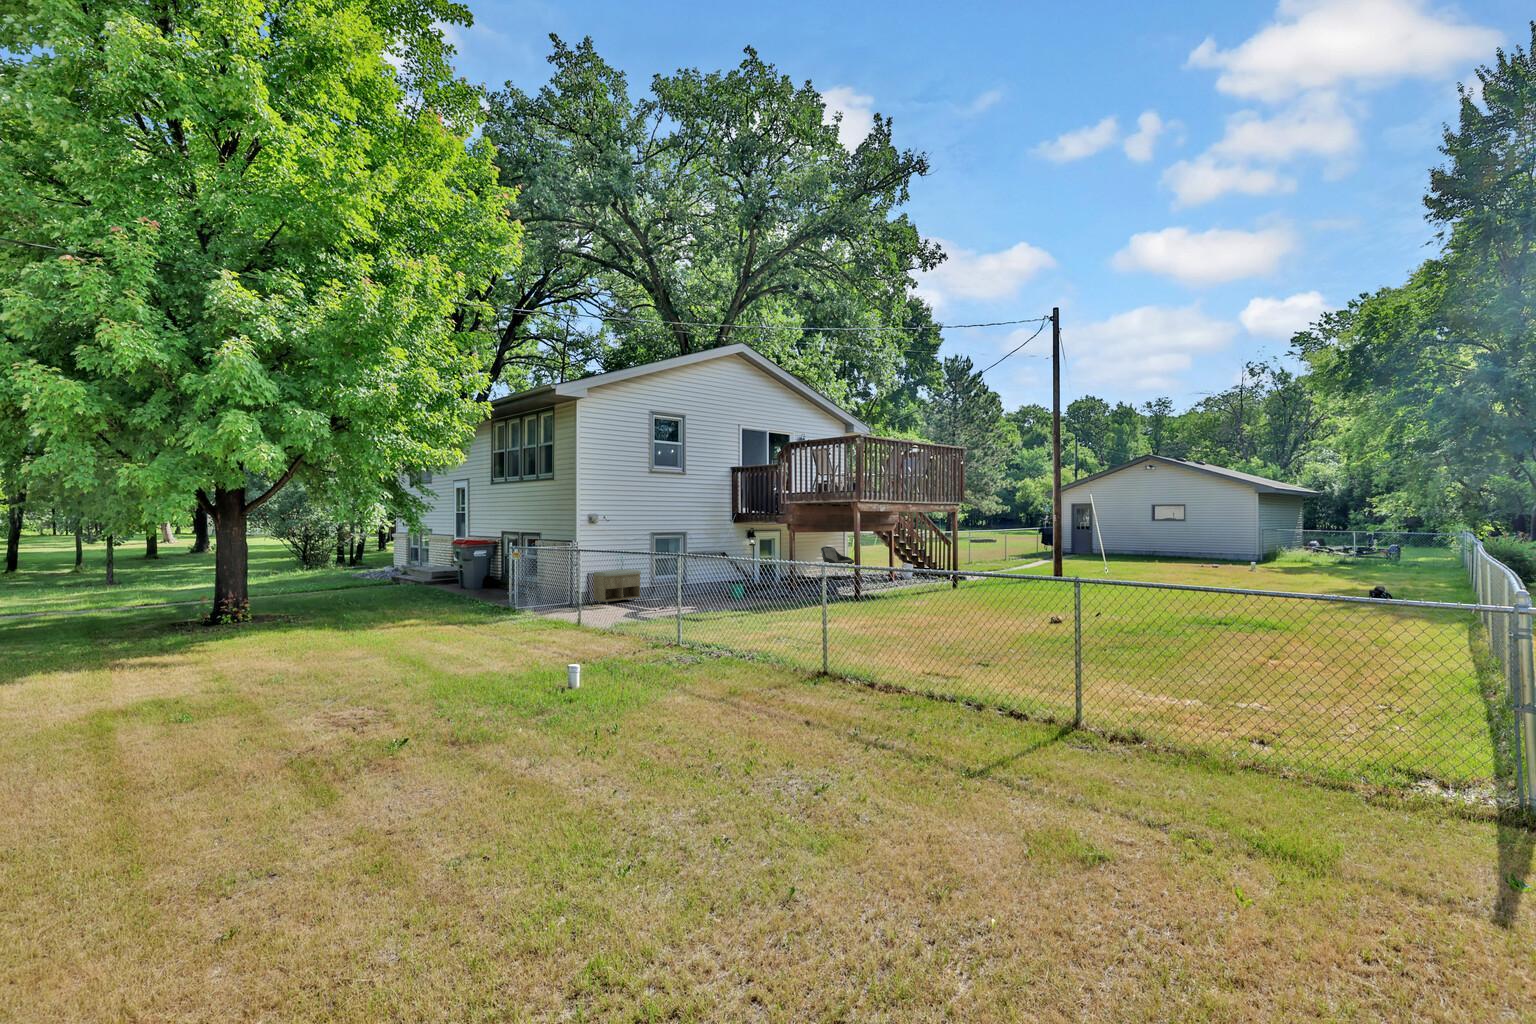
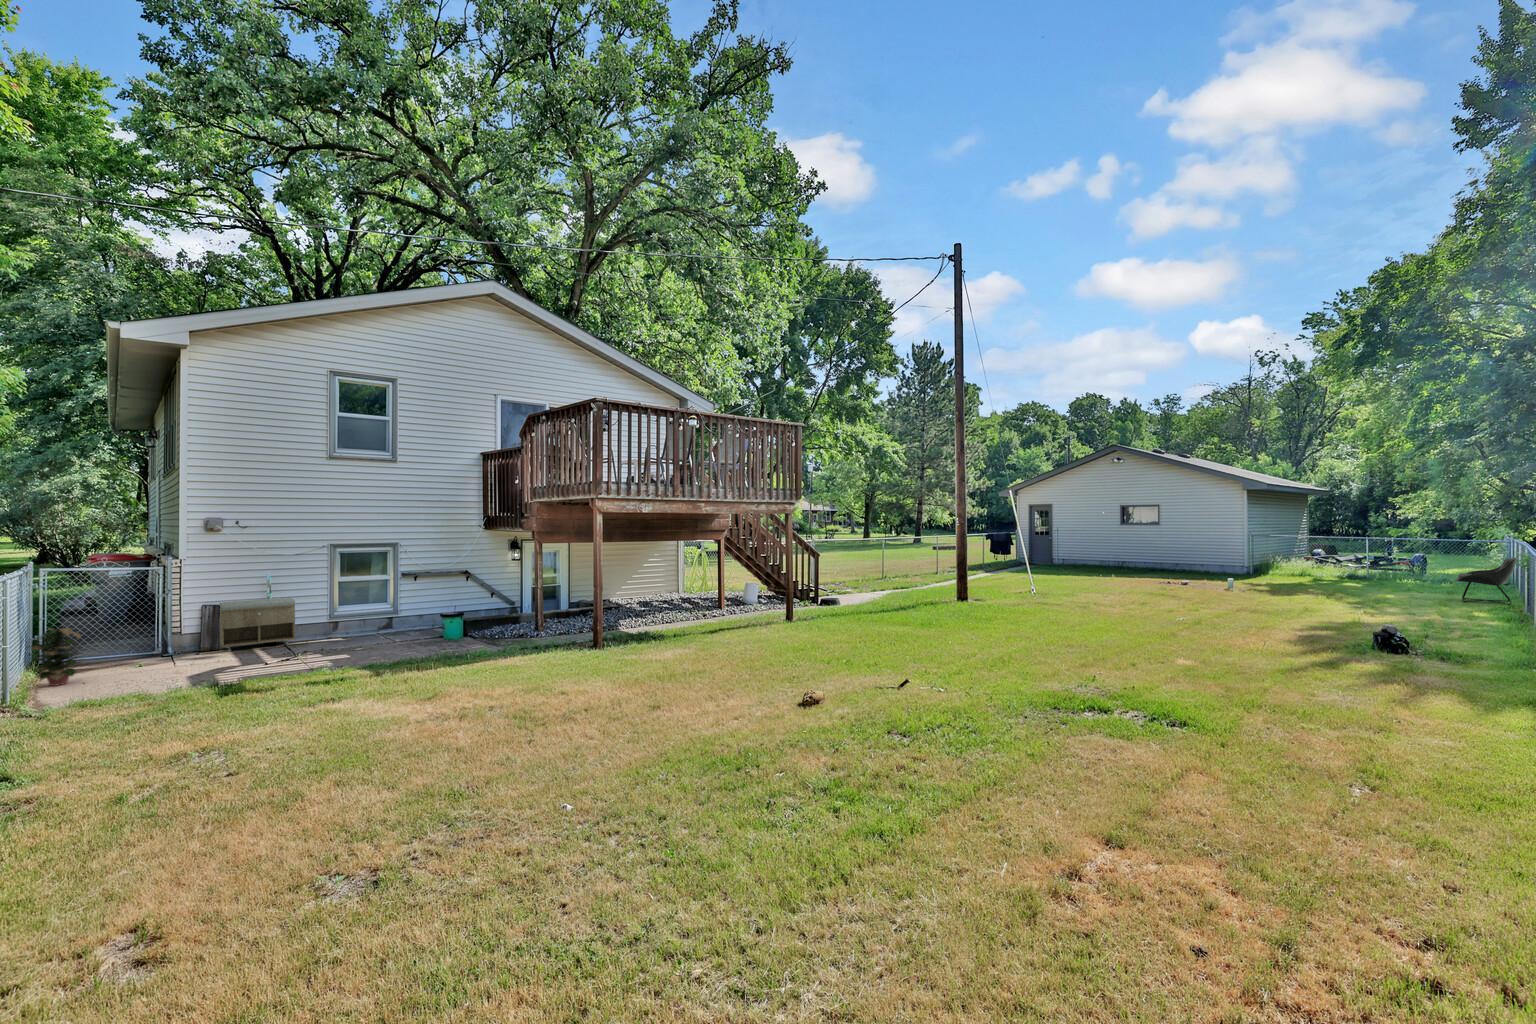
lounge chair: present [820,546,854,580] -> present [1455,557,1516,605]
decorative plant: none [545,583,572,619] -> present [26,628,81,686]

